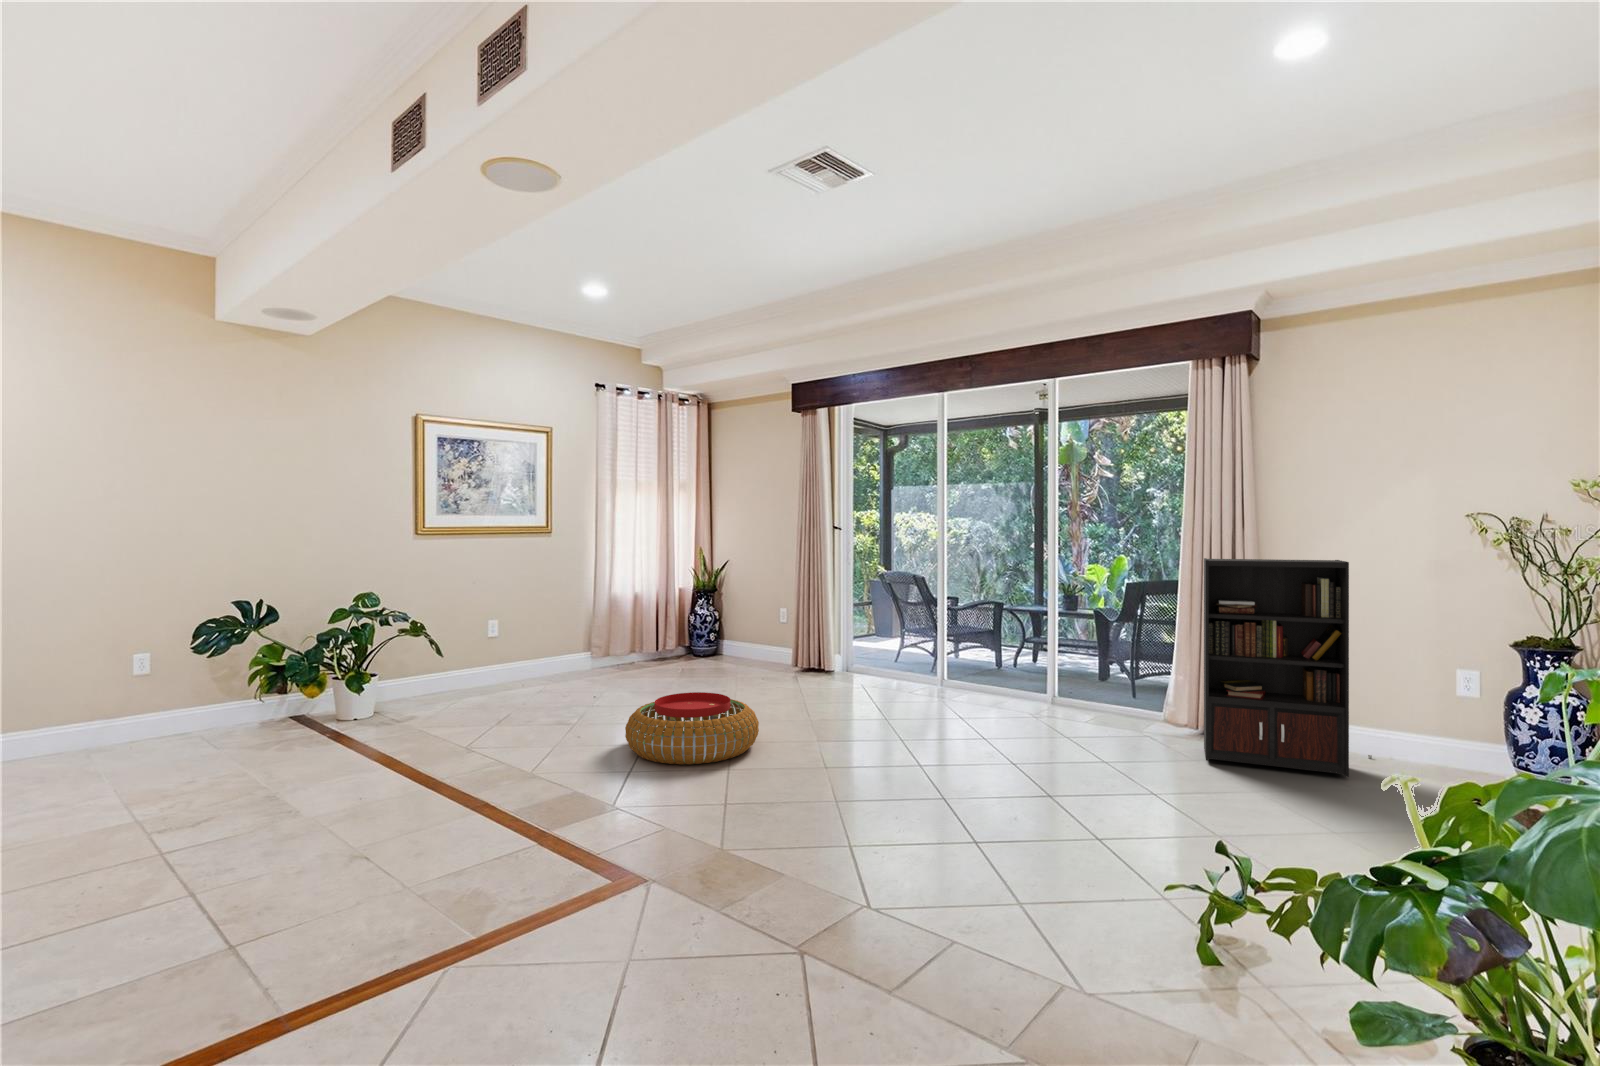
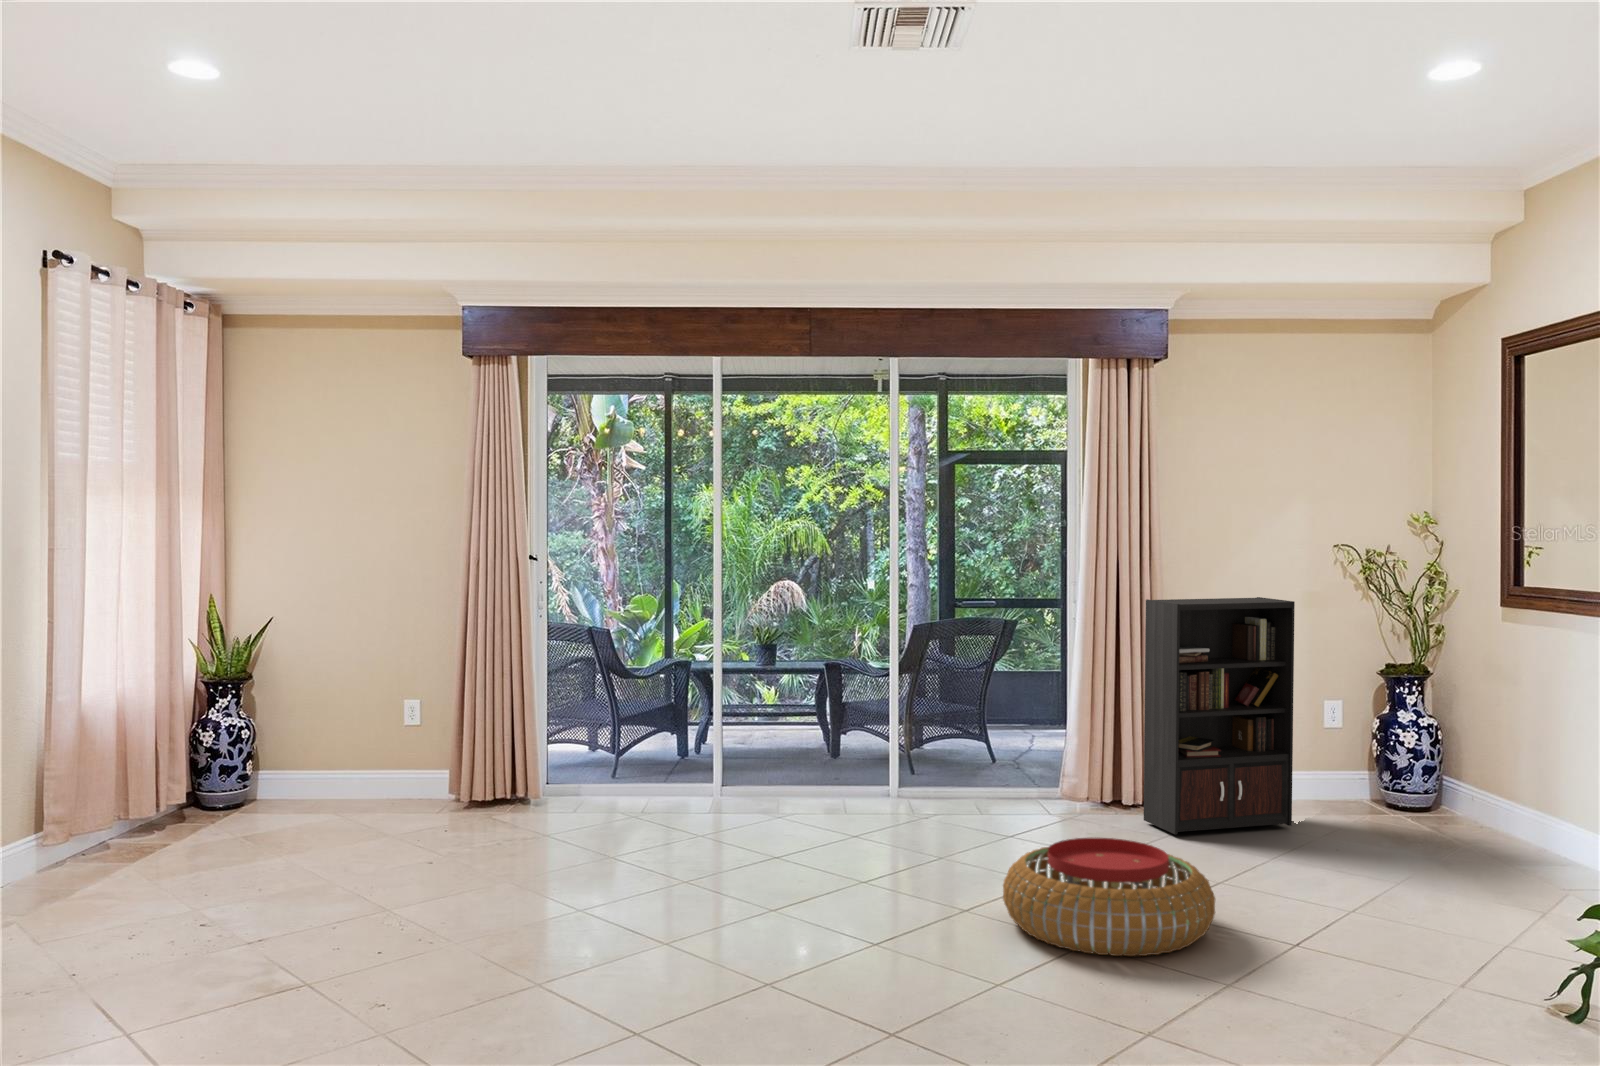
pouf: present [625,692,759,764] -> present [1003,838,1215,956]

